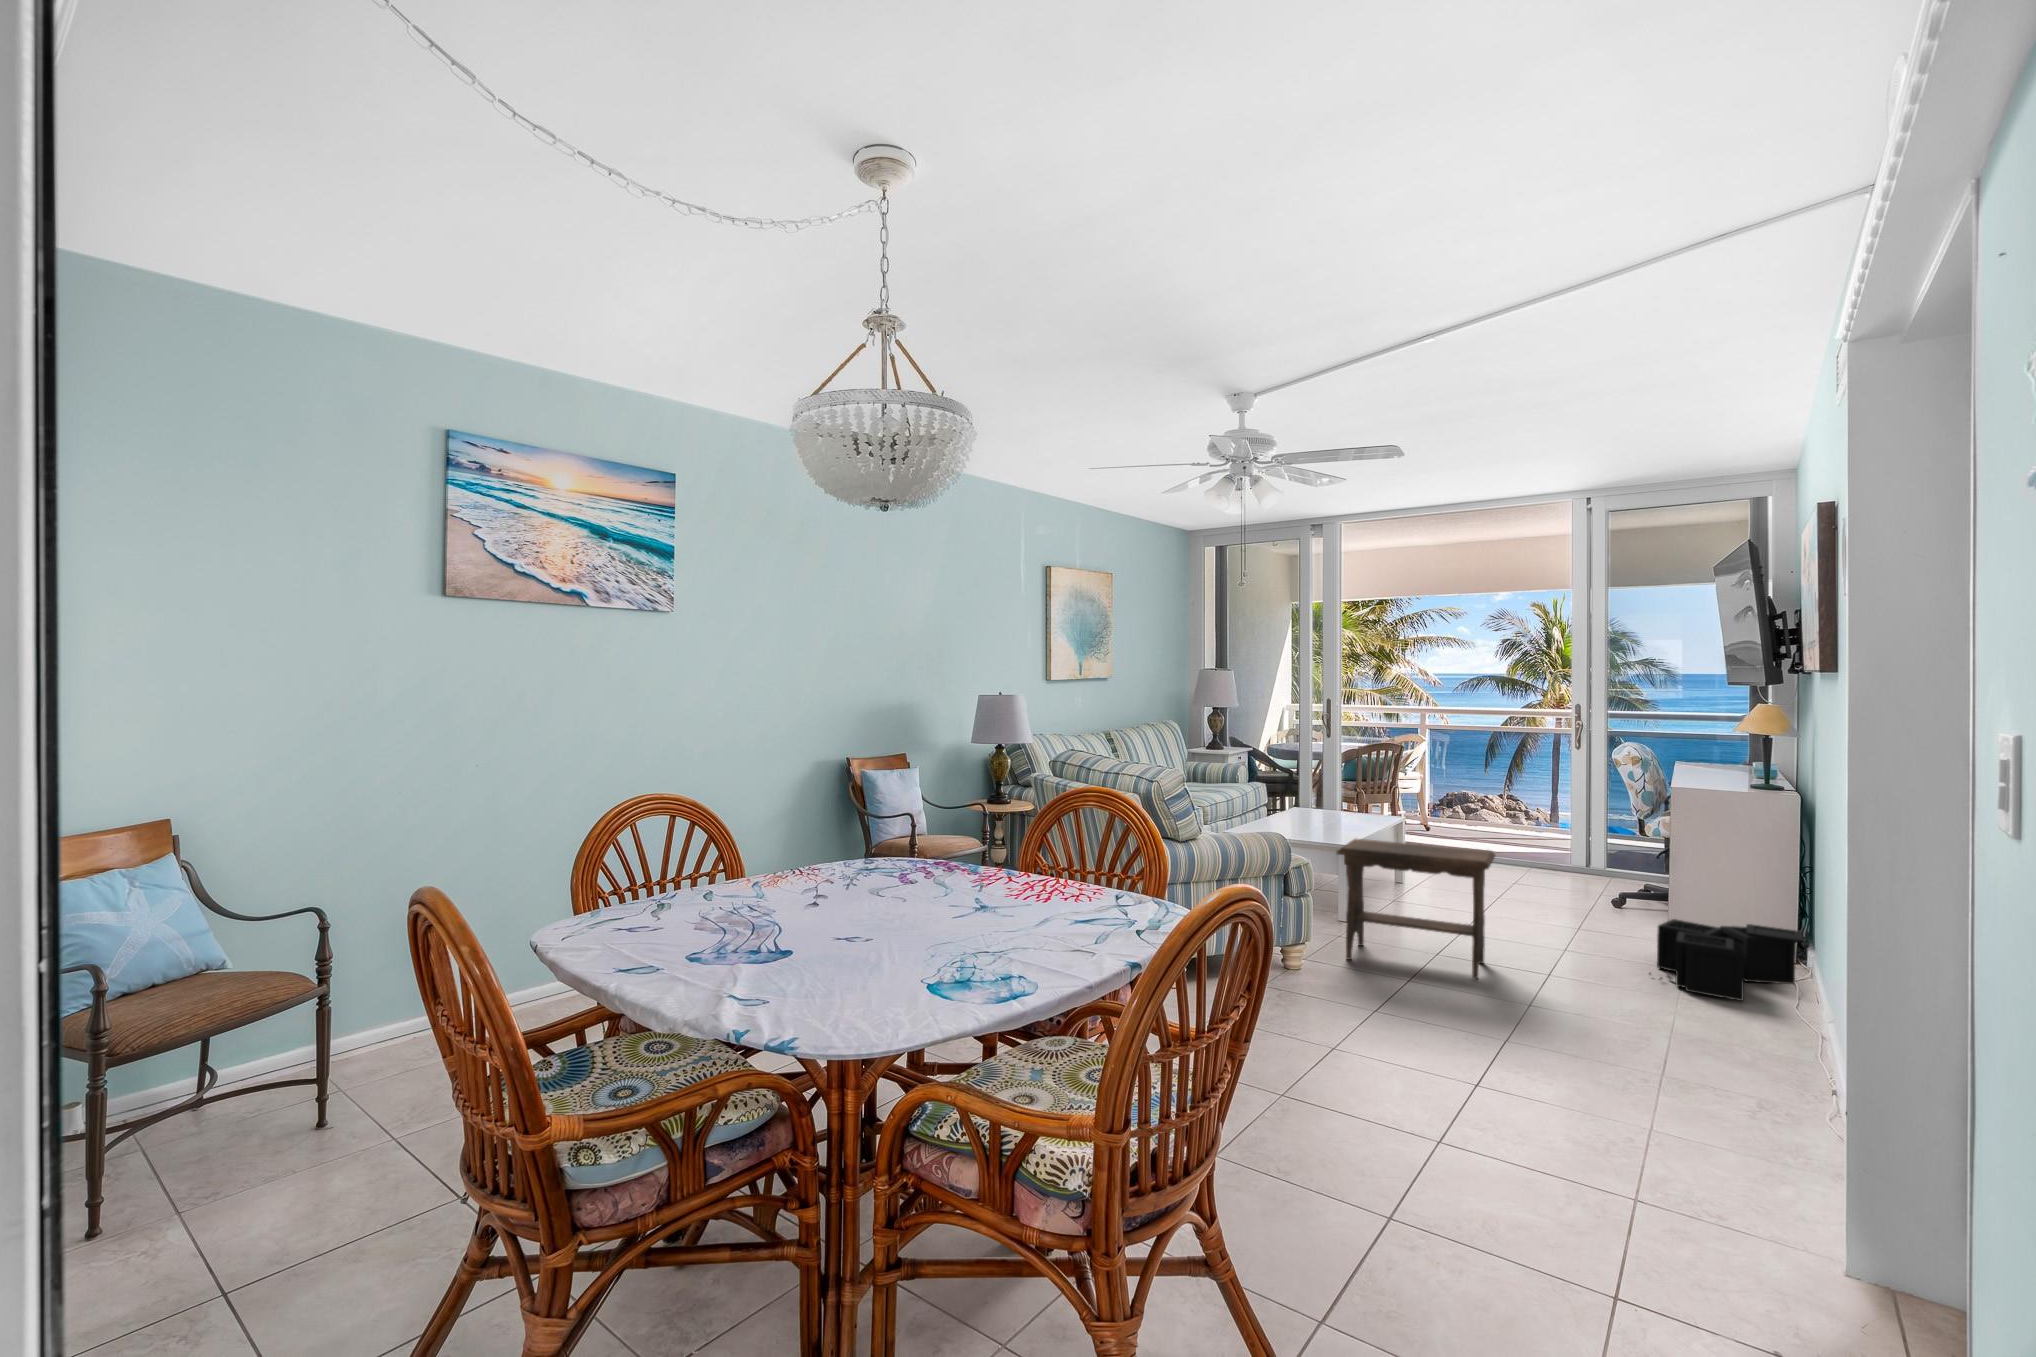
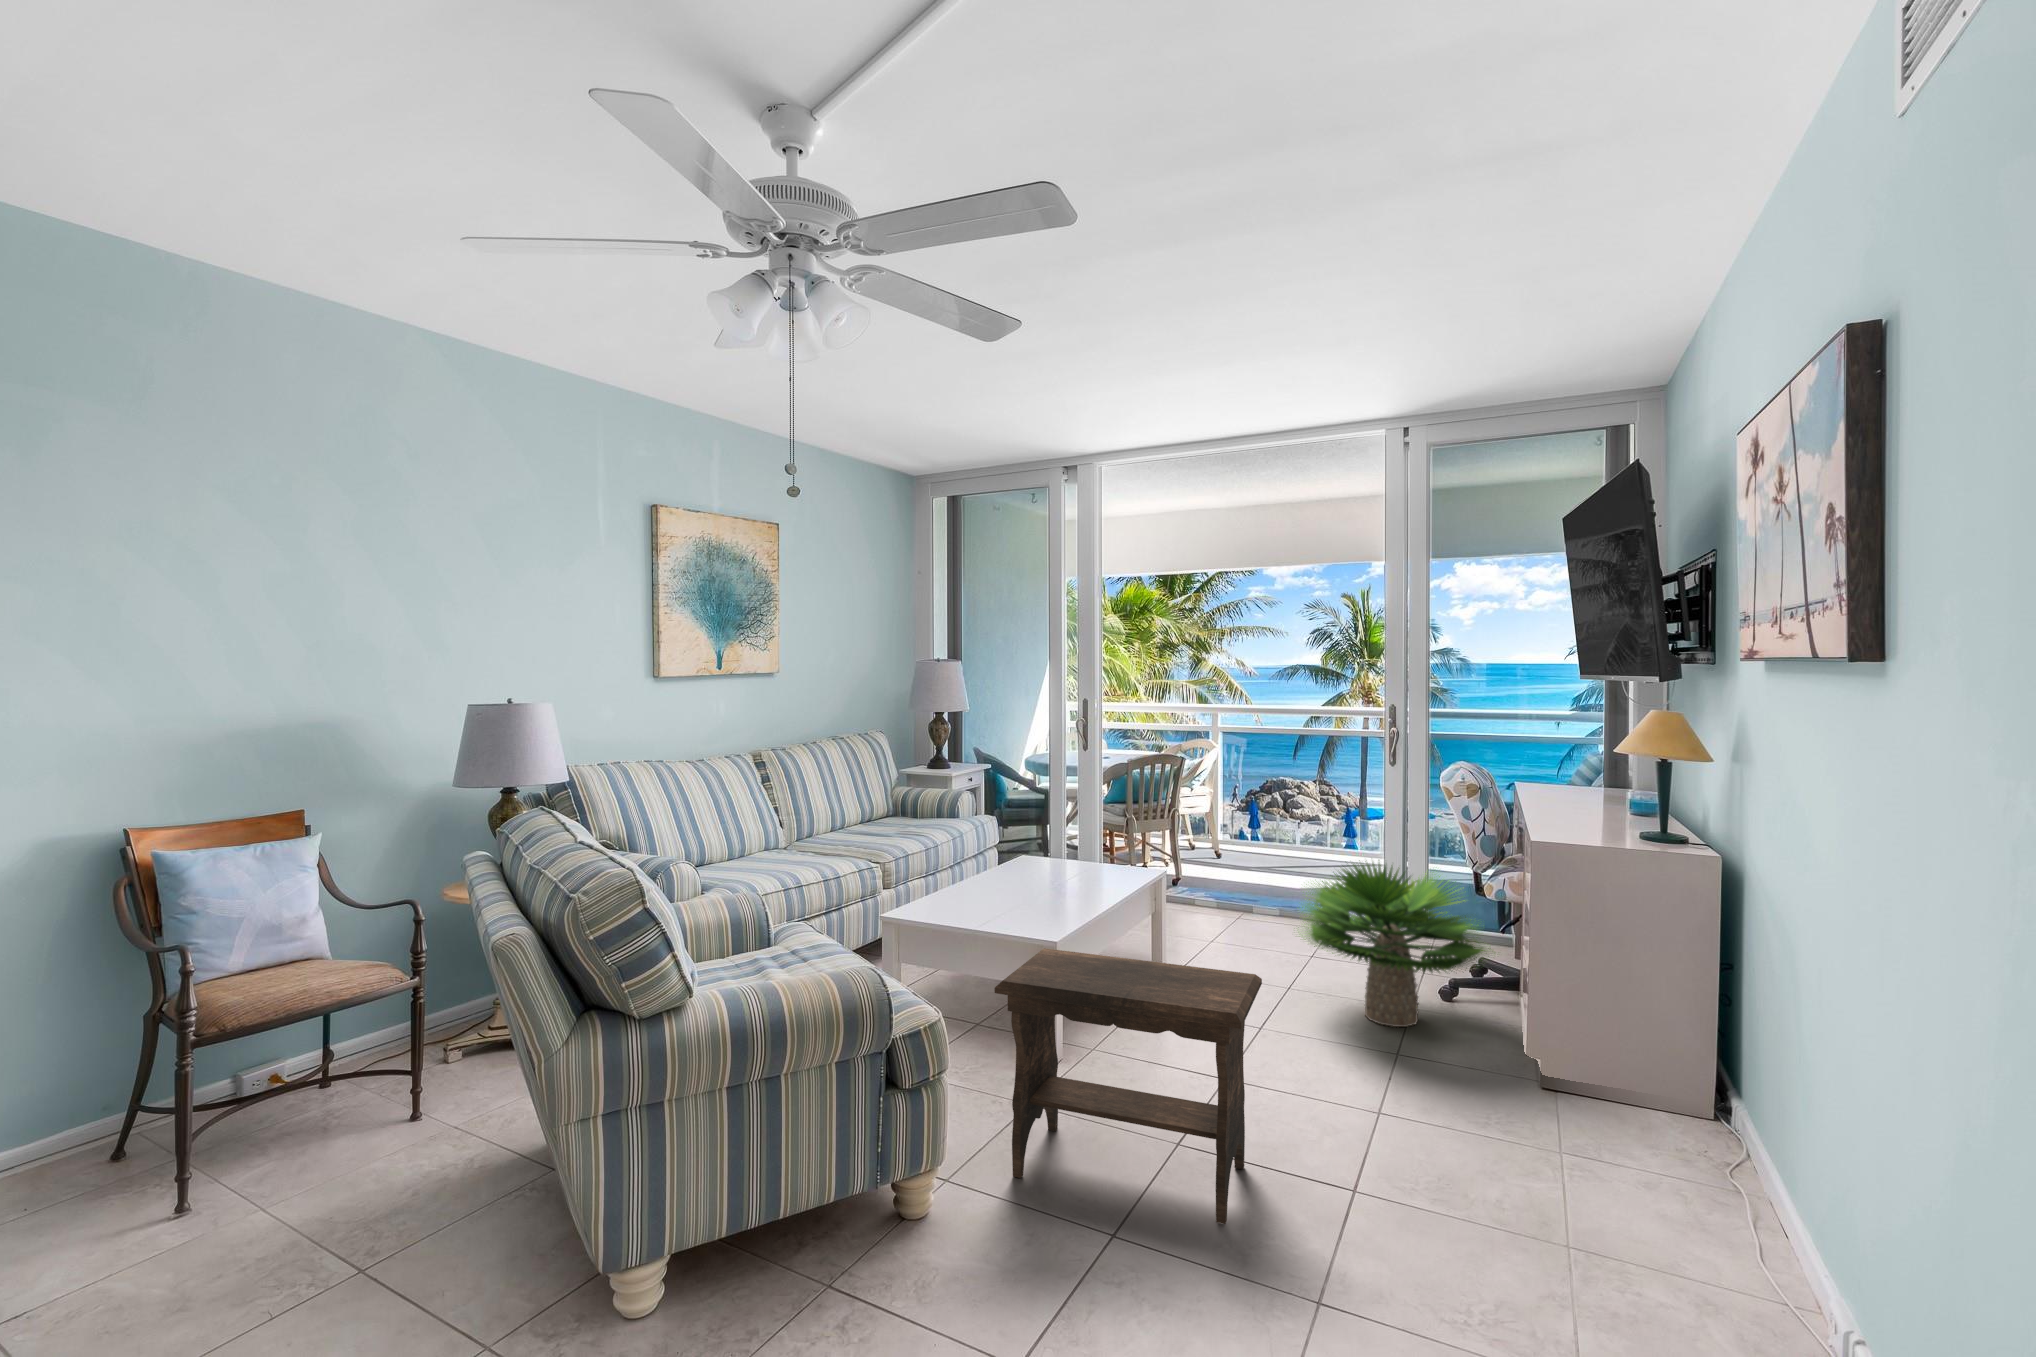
potted plant: none [1502,803,1657,917] -> present [1302,863,1489,1027]
storage bin: present [1657,919,1804,1001] -> none [1505,1065,1749,1254]

